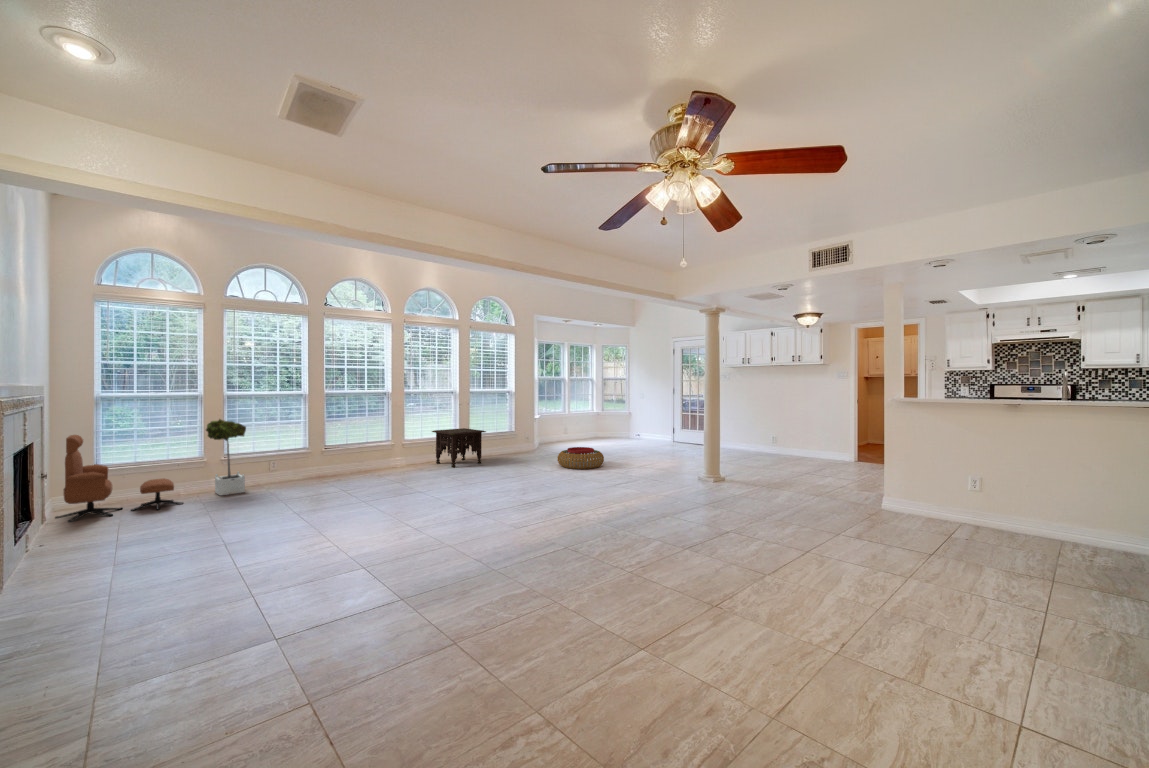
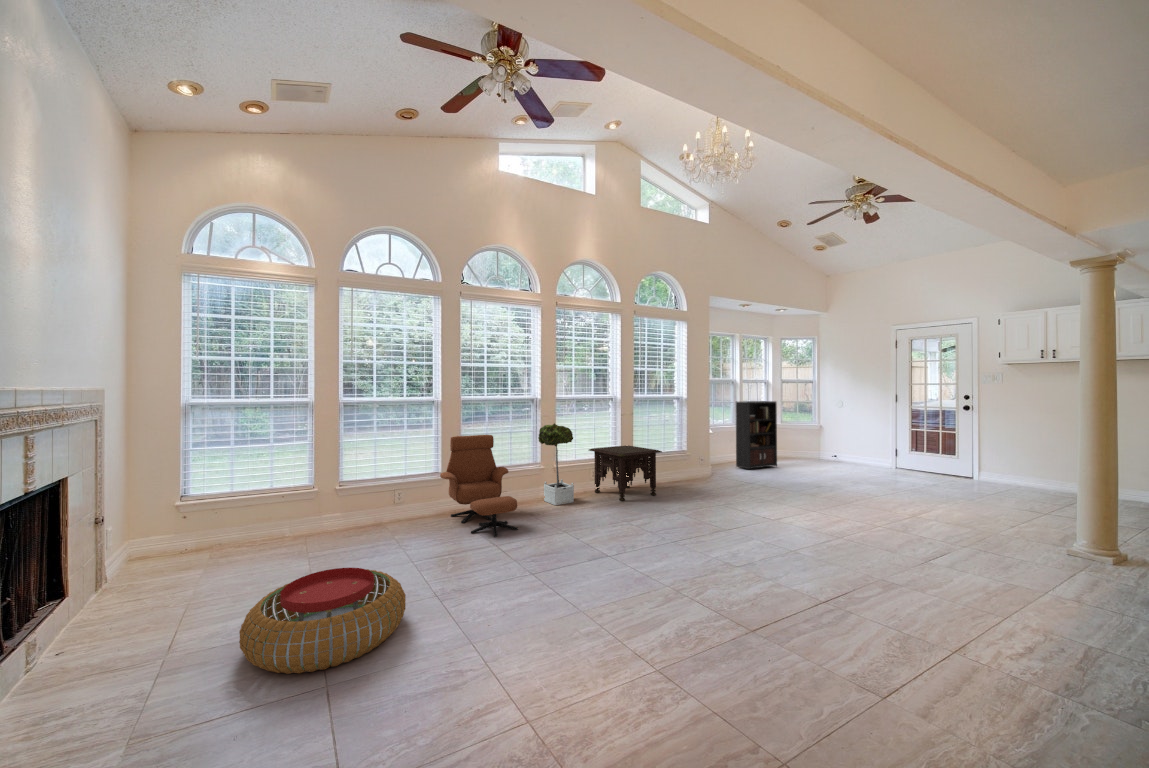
bookcase: none [558,395,589,446] -> present [736,401,777,469]
potted tree: present [206,419,246,495] -> present [538,423,574,505]
lounge chair: present [55,435,183,522] -> present [440,435,518,537]
pouf: present [557,447,604,469] -> present [239,568,406,674]

